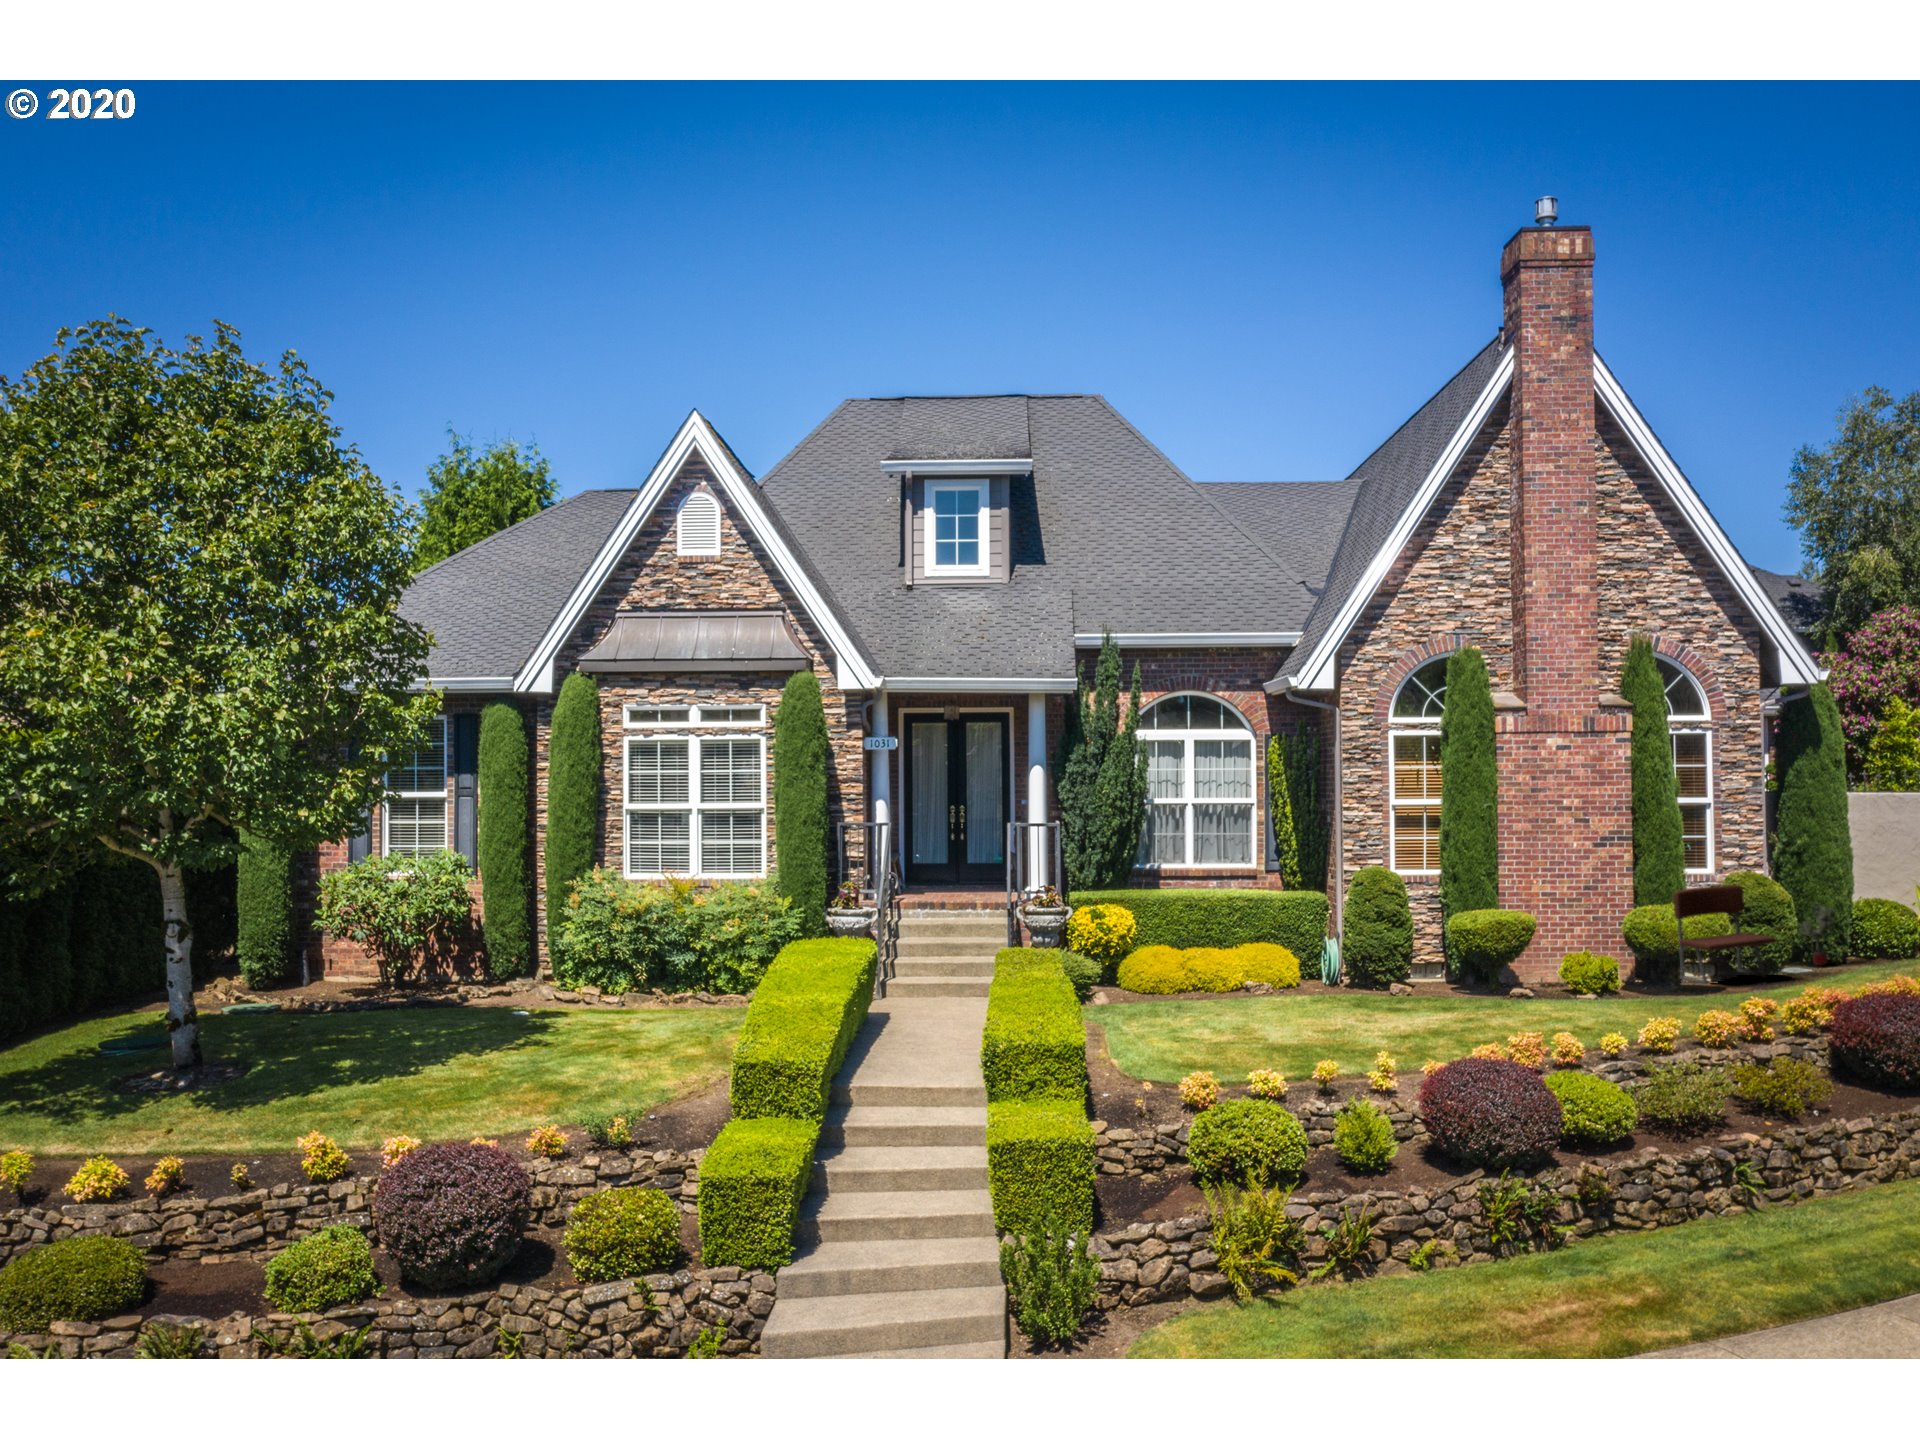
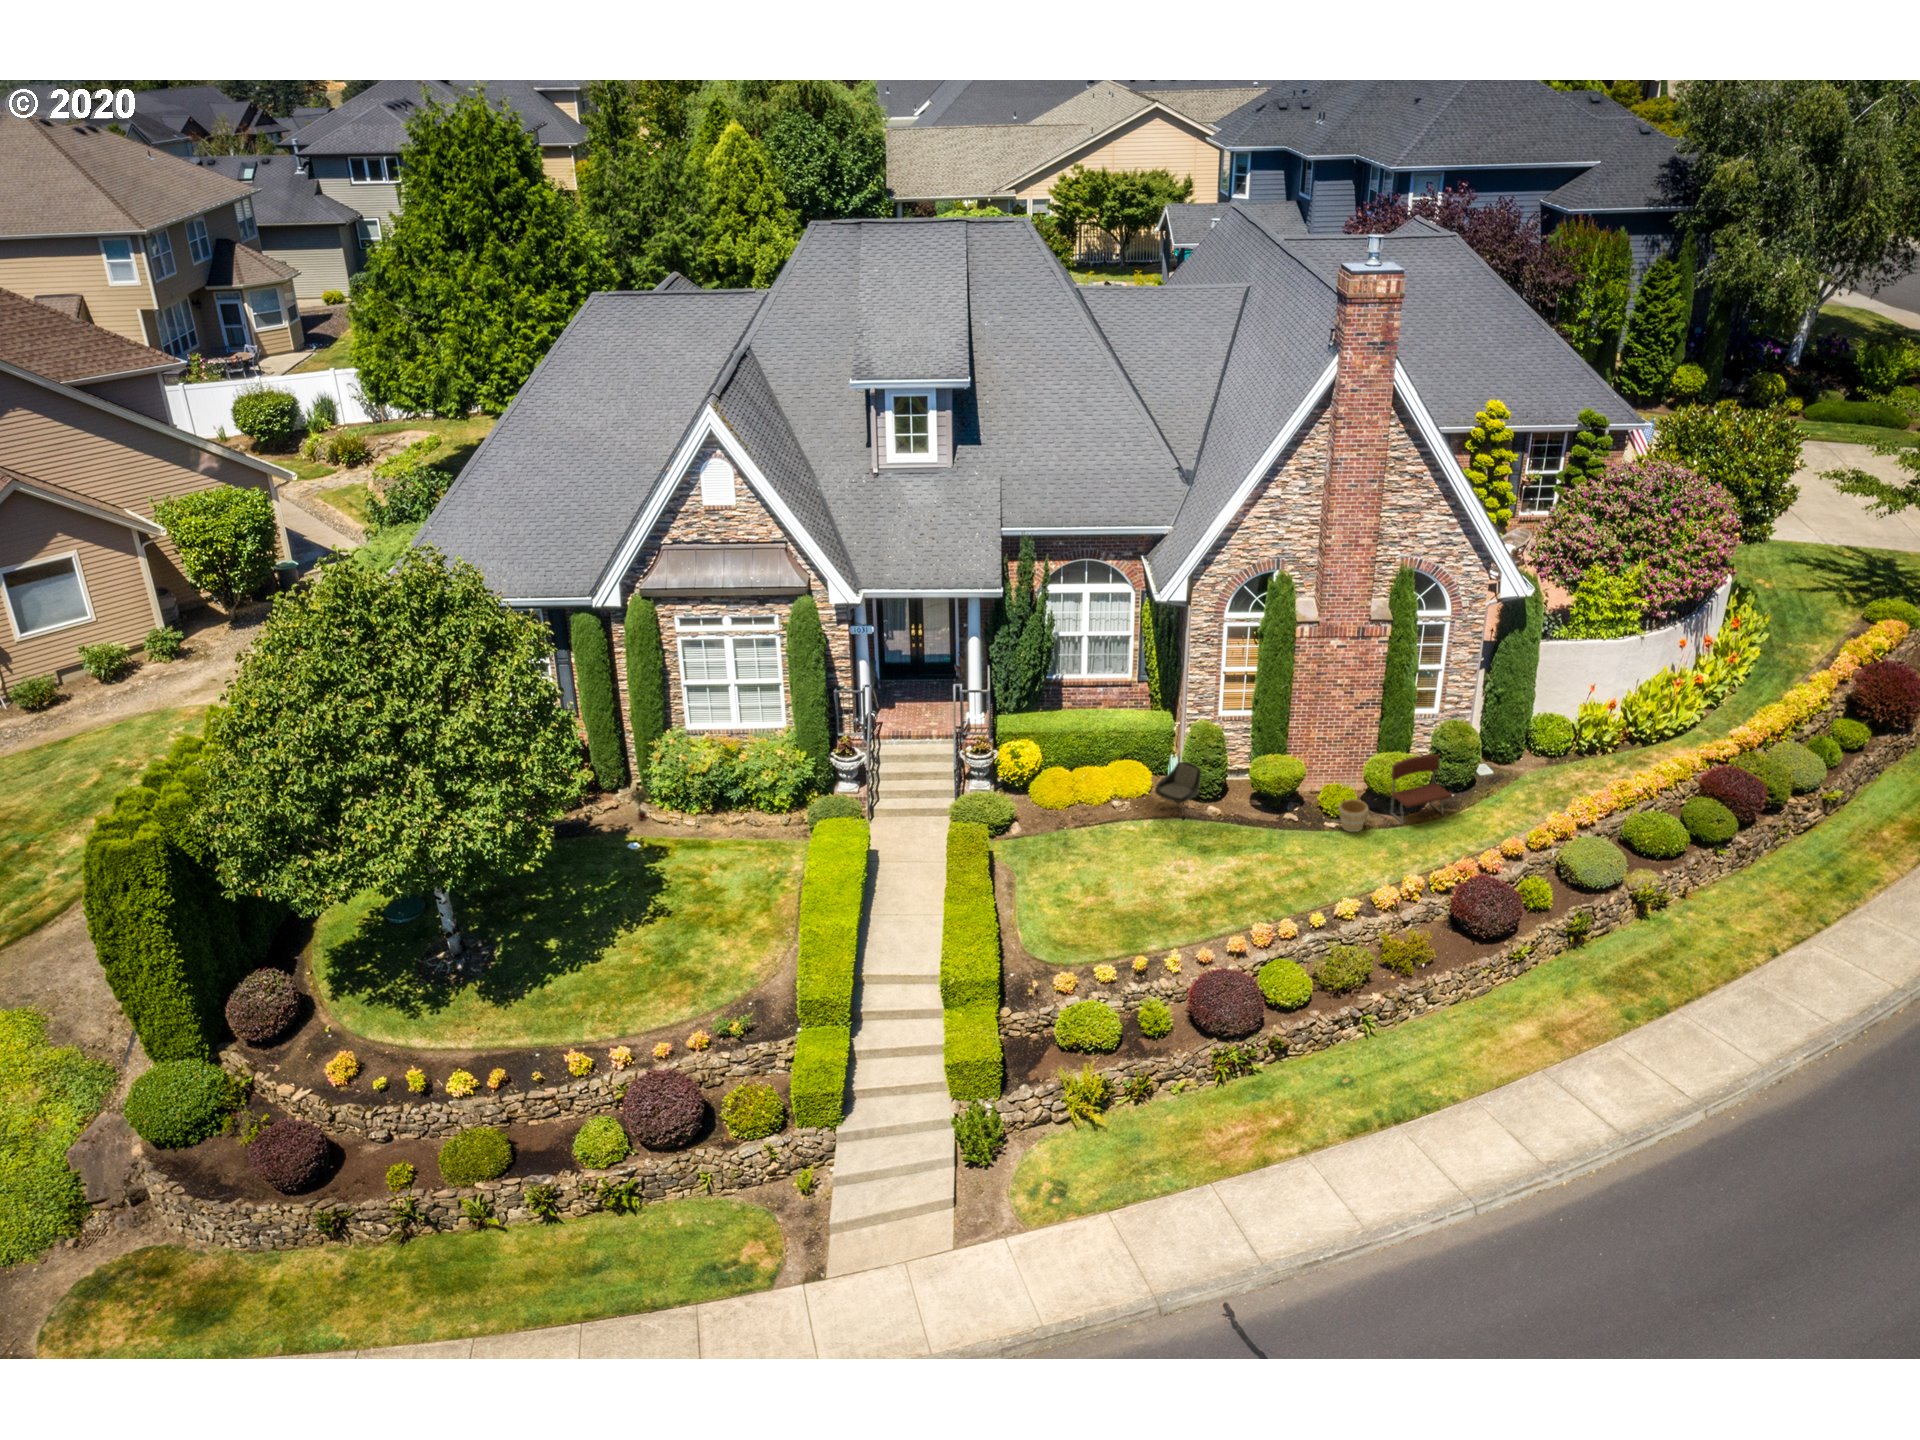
potted tree: present [1798,902,1835,966] -> present [631,785,652,820]
lounge chair: none [1311,913,1387,989] -> present [1155,762,1203,816]
wooden bucket: none [1601,947,1649,991] -> present [1339,799,1368,832]

